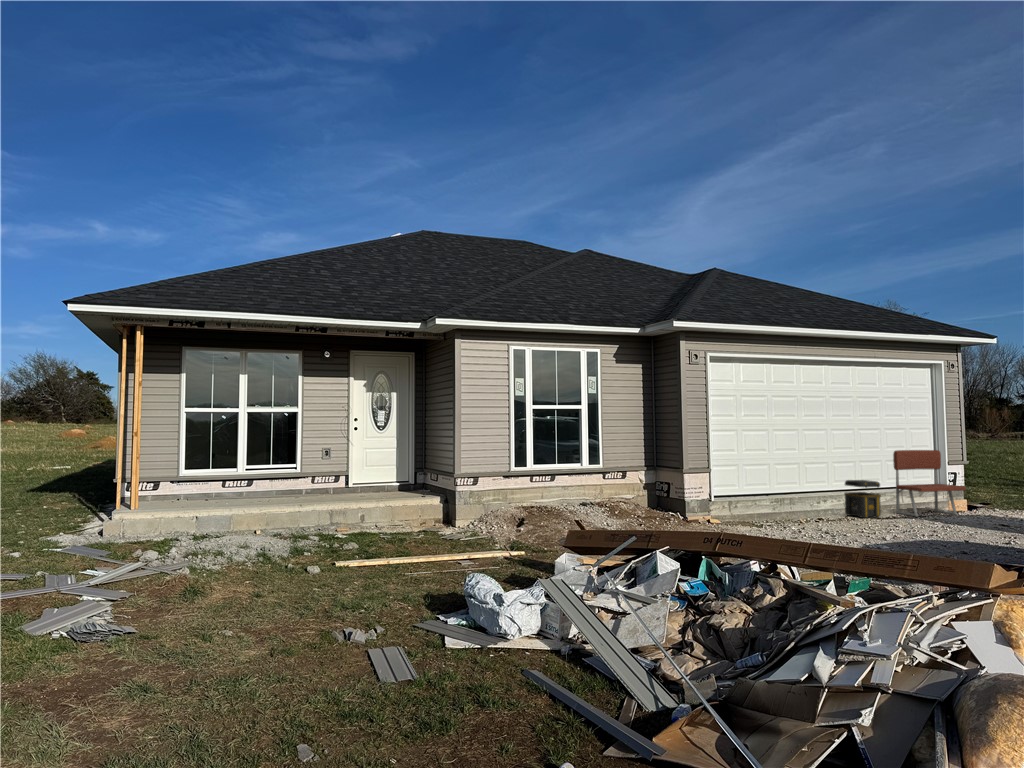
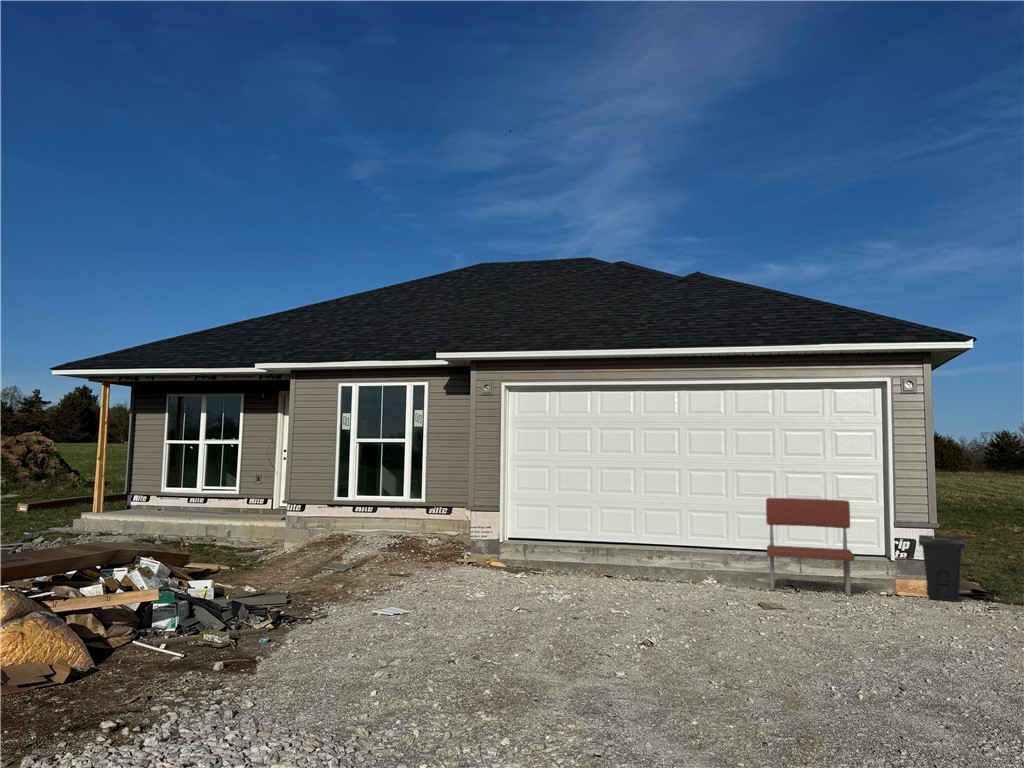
trash can: none [960,471,1006,512] -> present [919,535,965,601]
toolbox: present [844,480,881,518] -> none [684,533,720,585]

